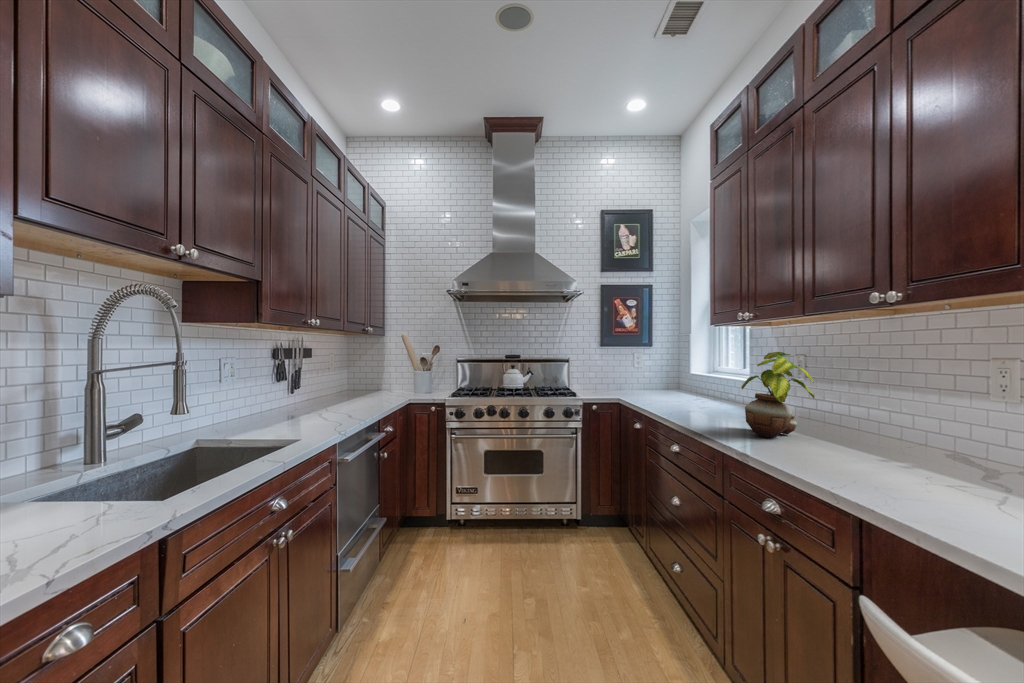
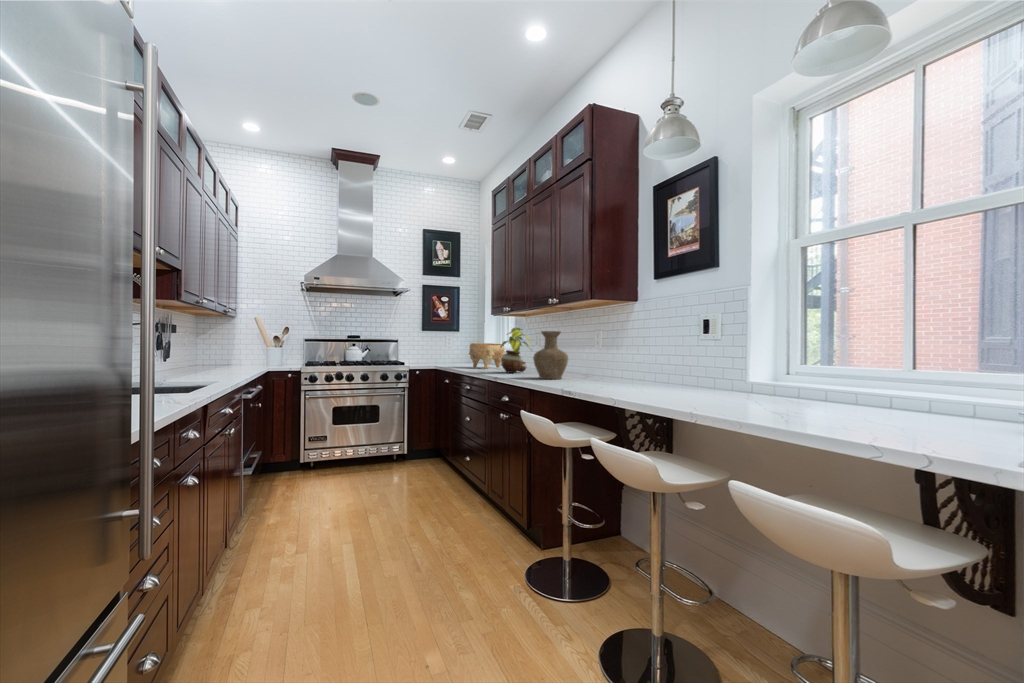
decorative bowl: none [673,369,735,413] -> present [469,343,505,369]
vase: none [849,369,960,489] -> present [533,331,568,379]

